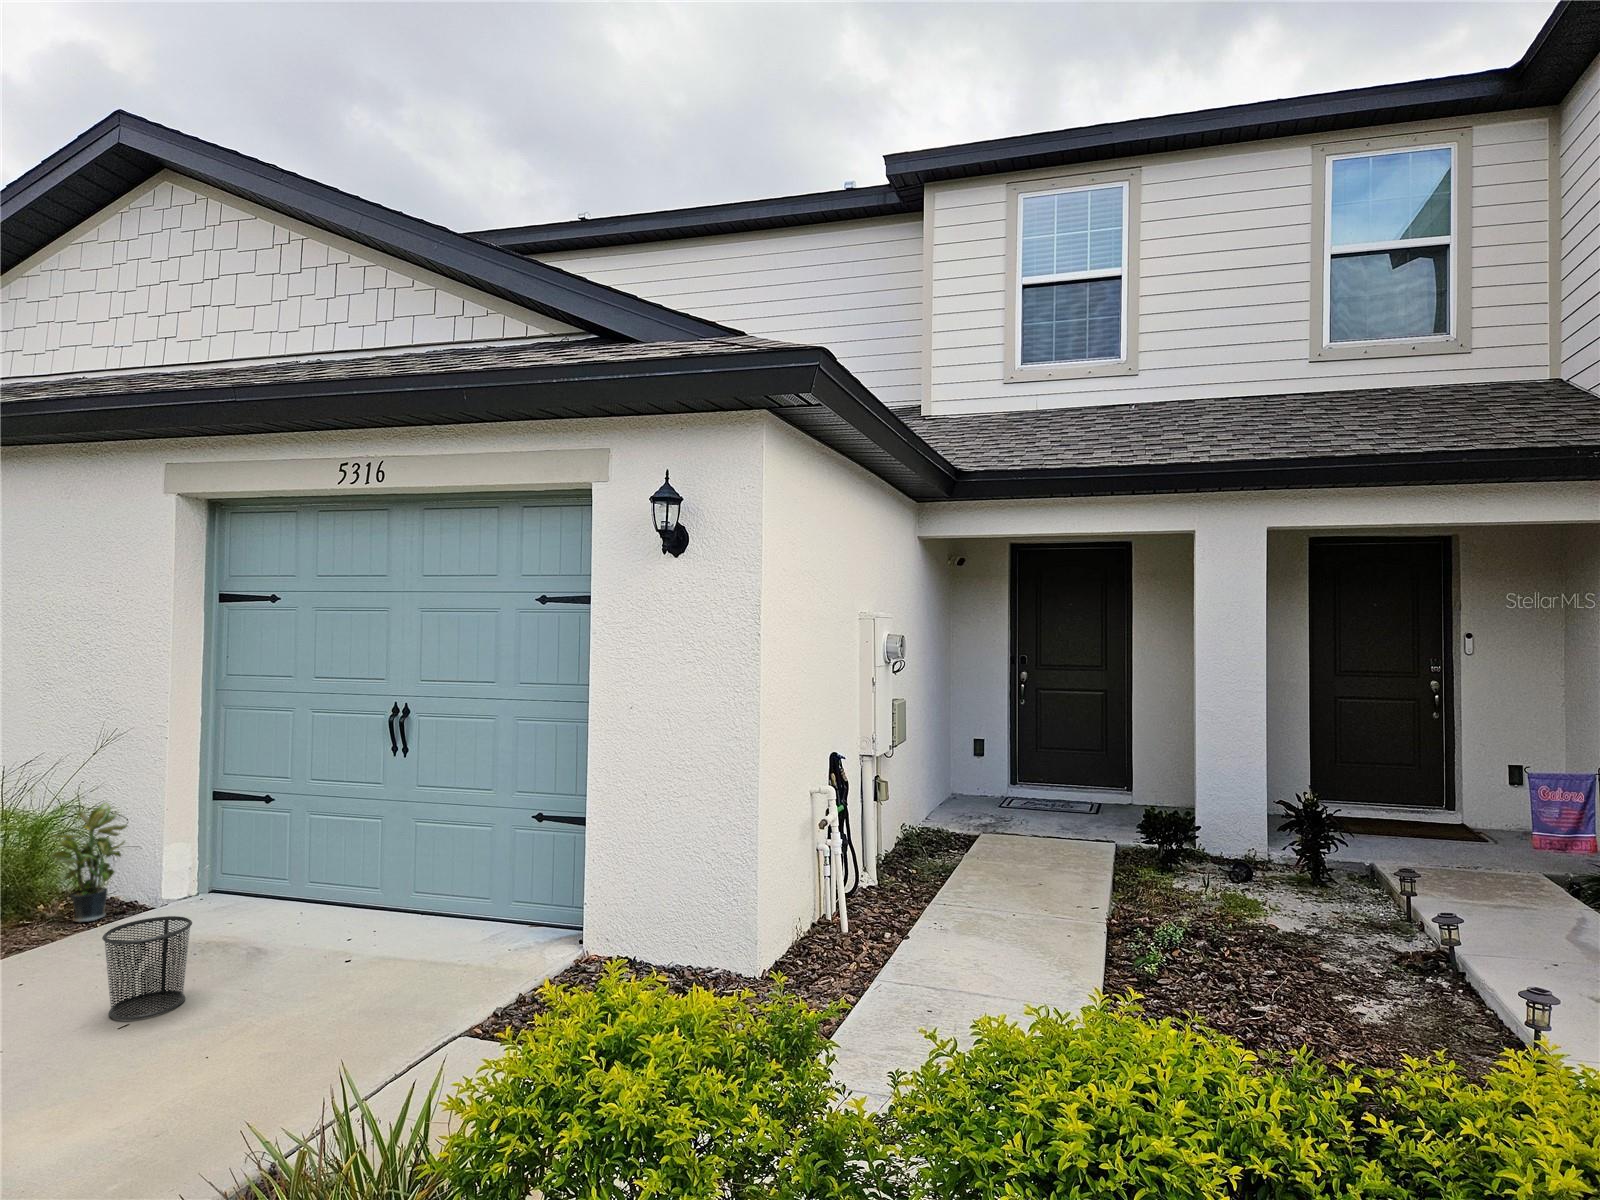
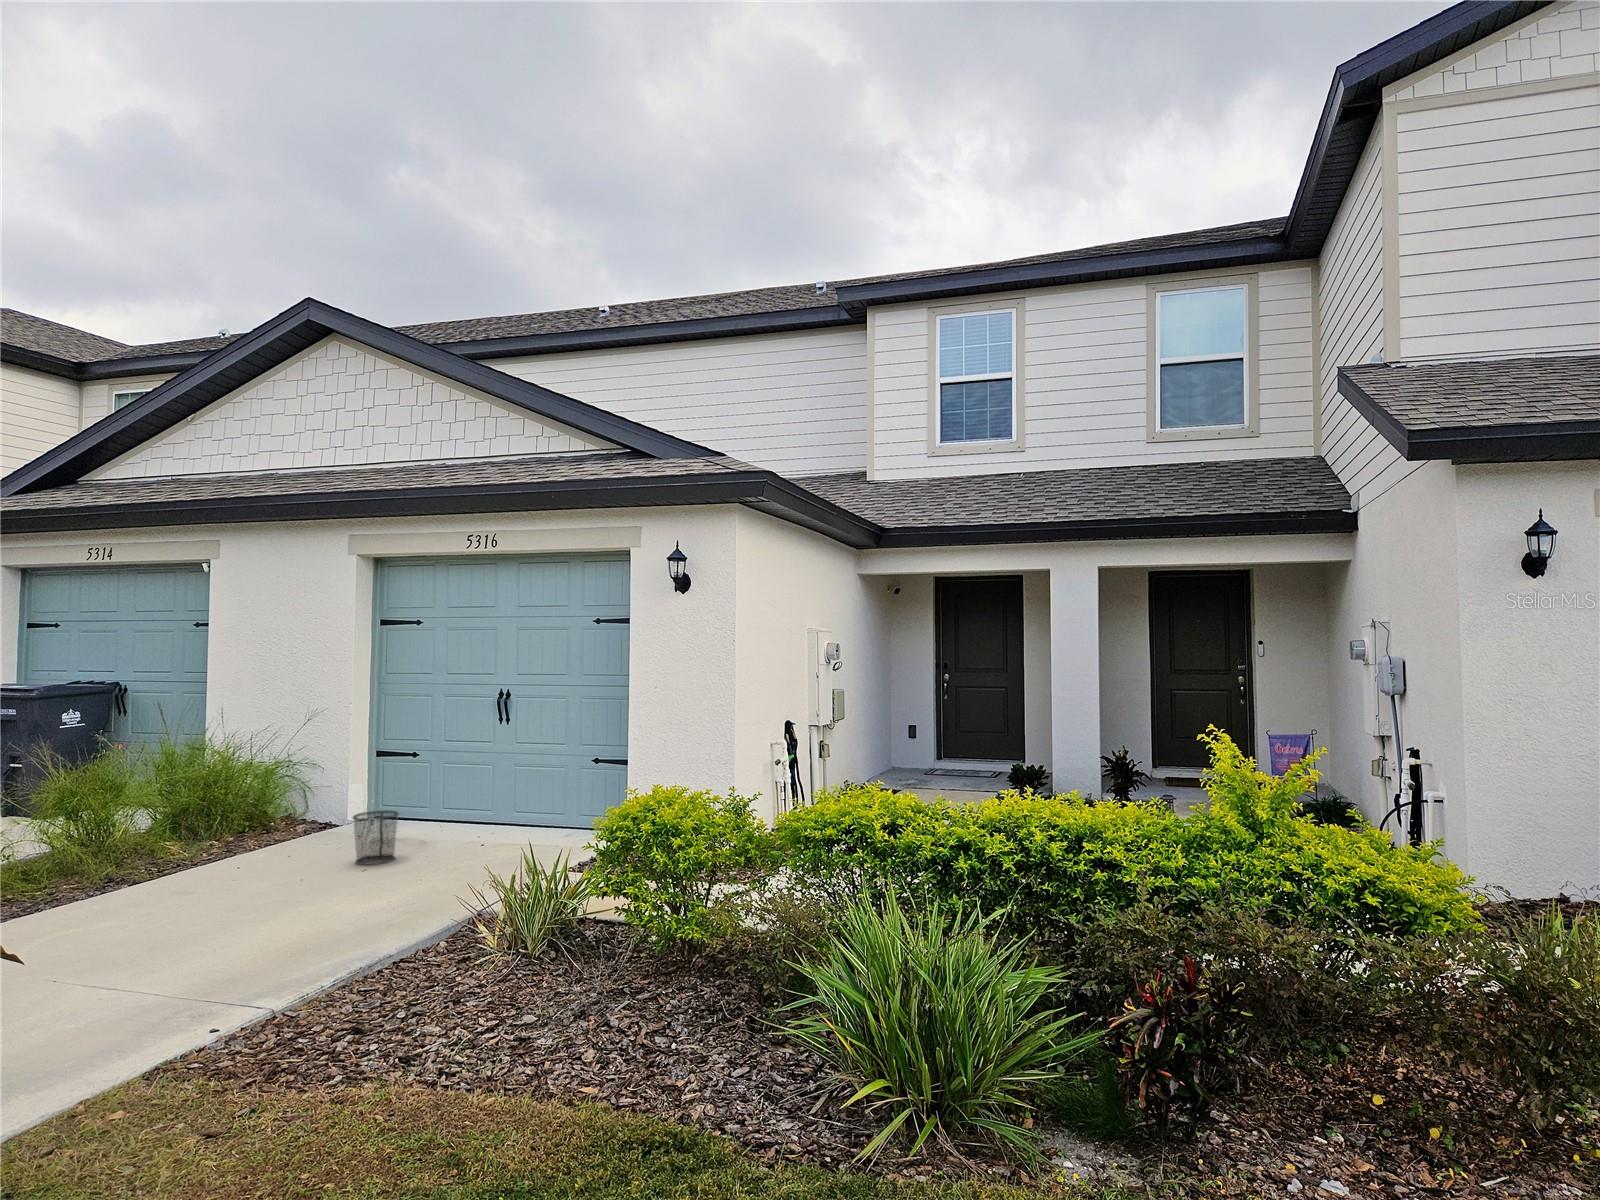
potted plant: present [50,803,127,923] -> none [283,755,329,830]

